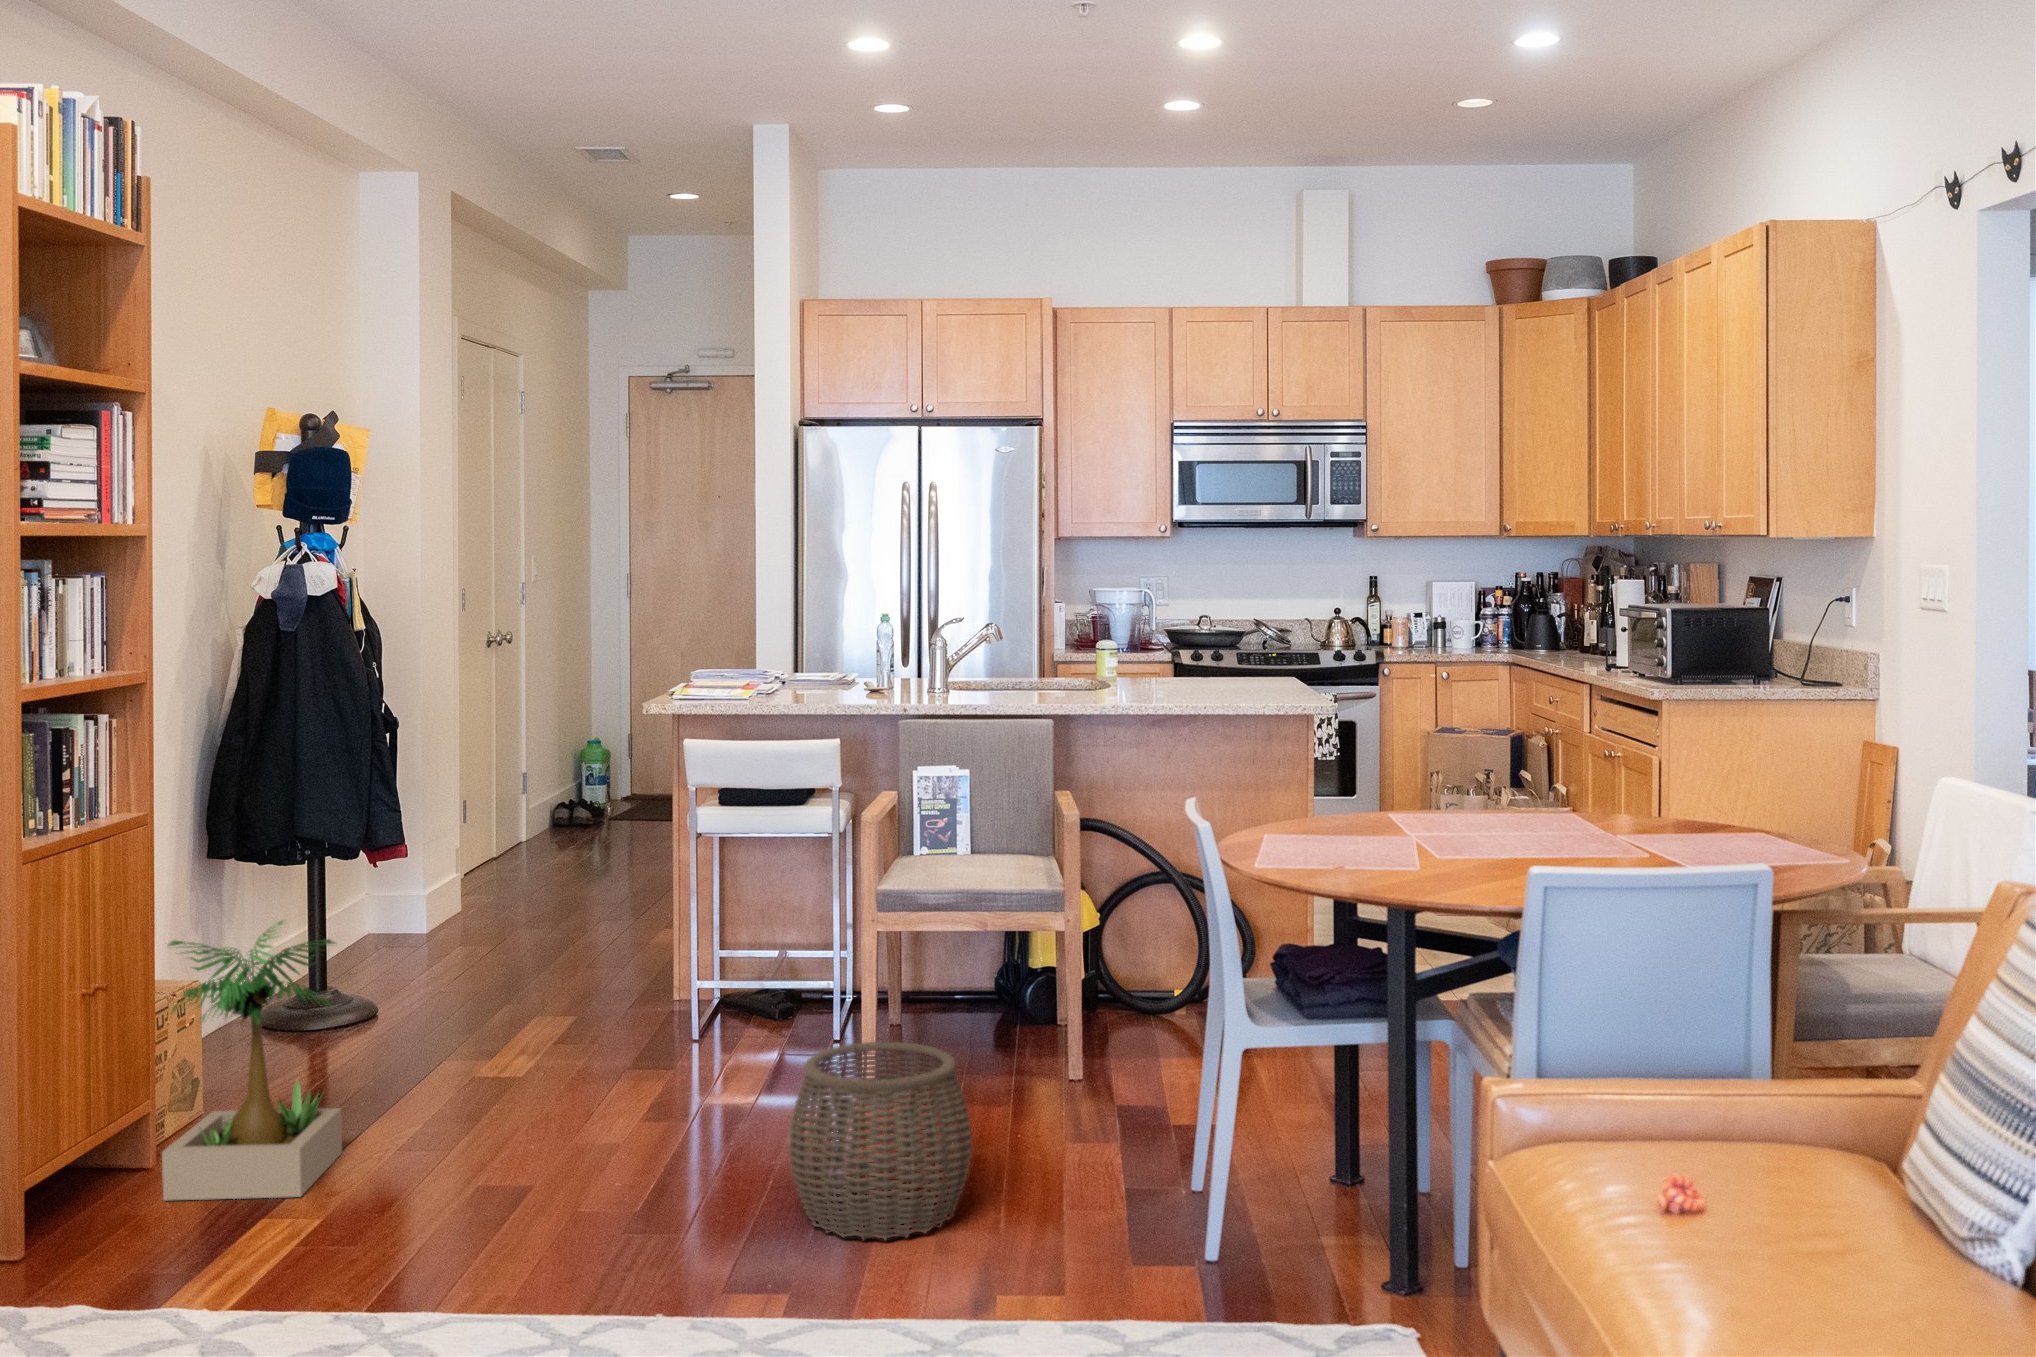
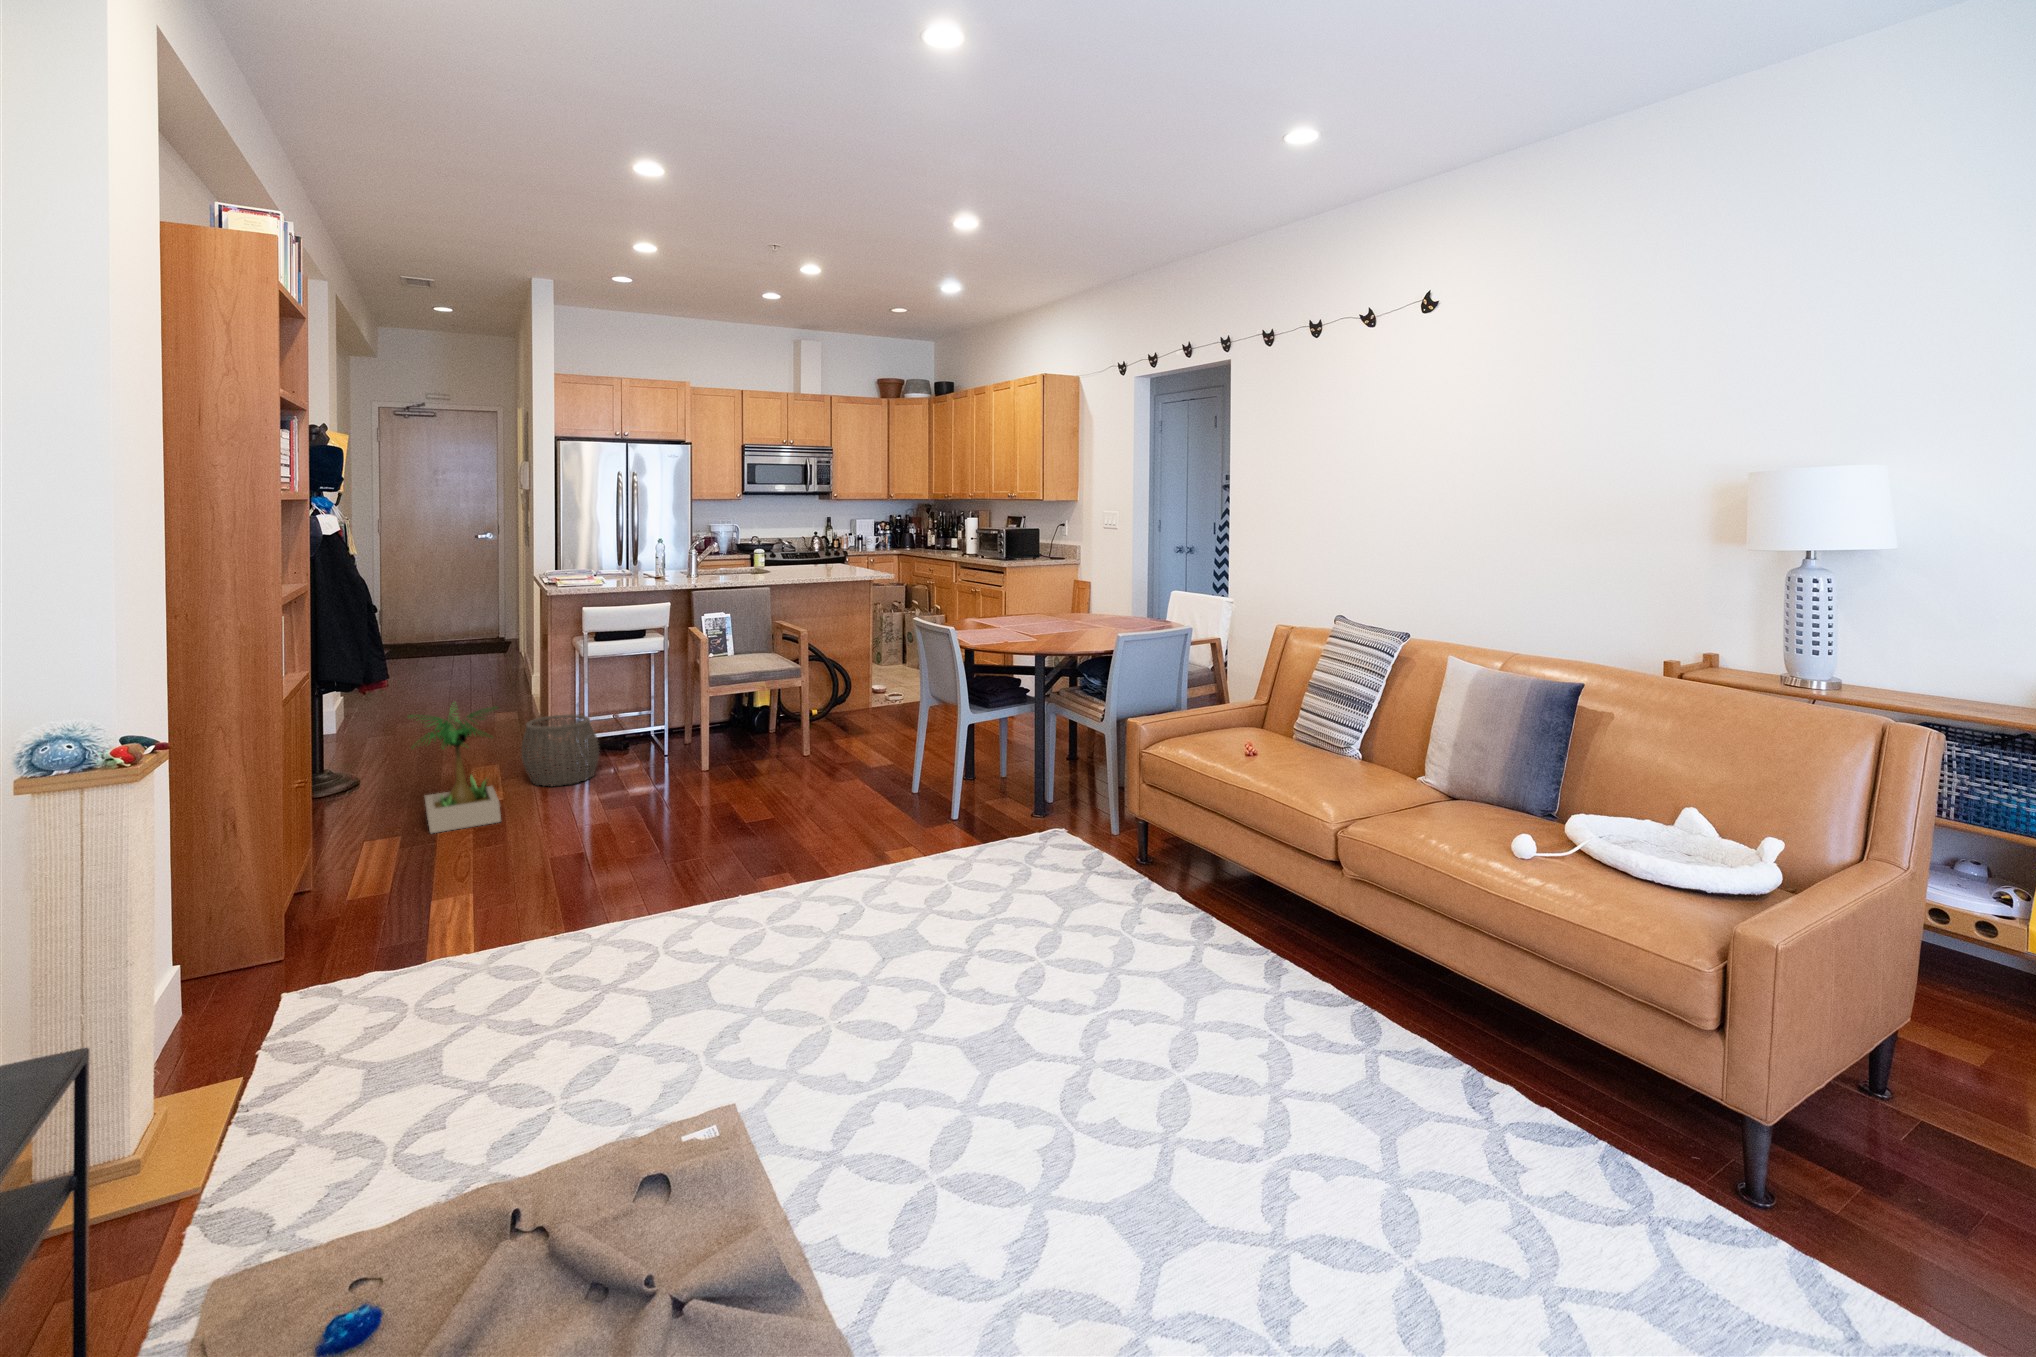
woven basket: present [788,1042,973,1239] -> present [521,714,599,786]

